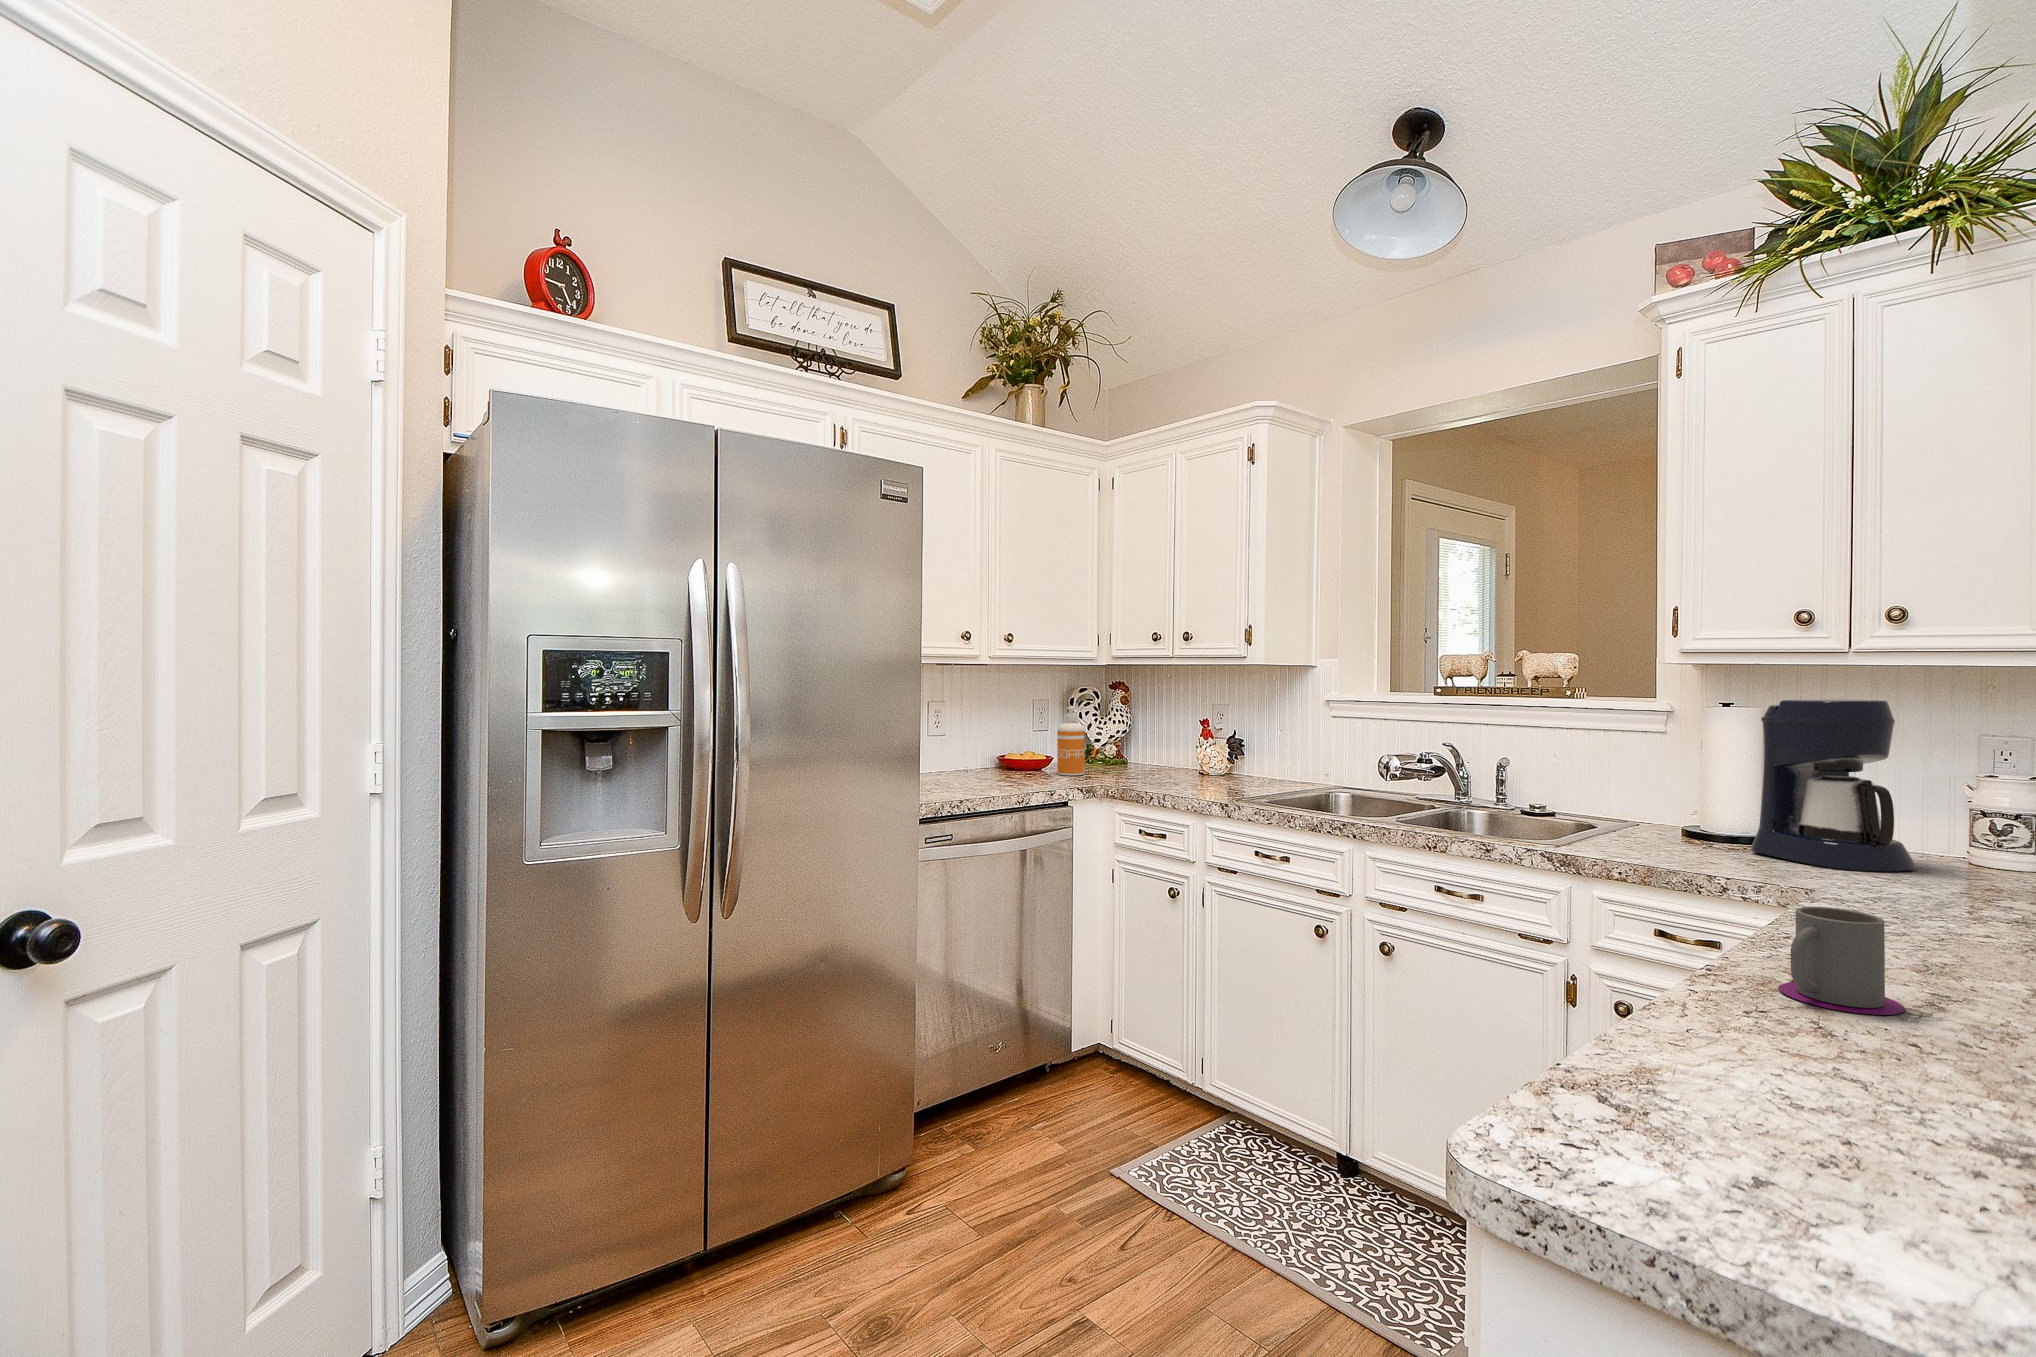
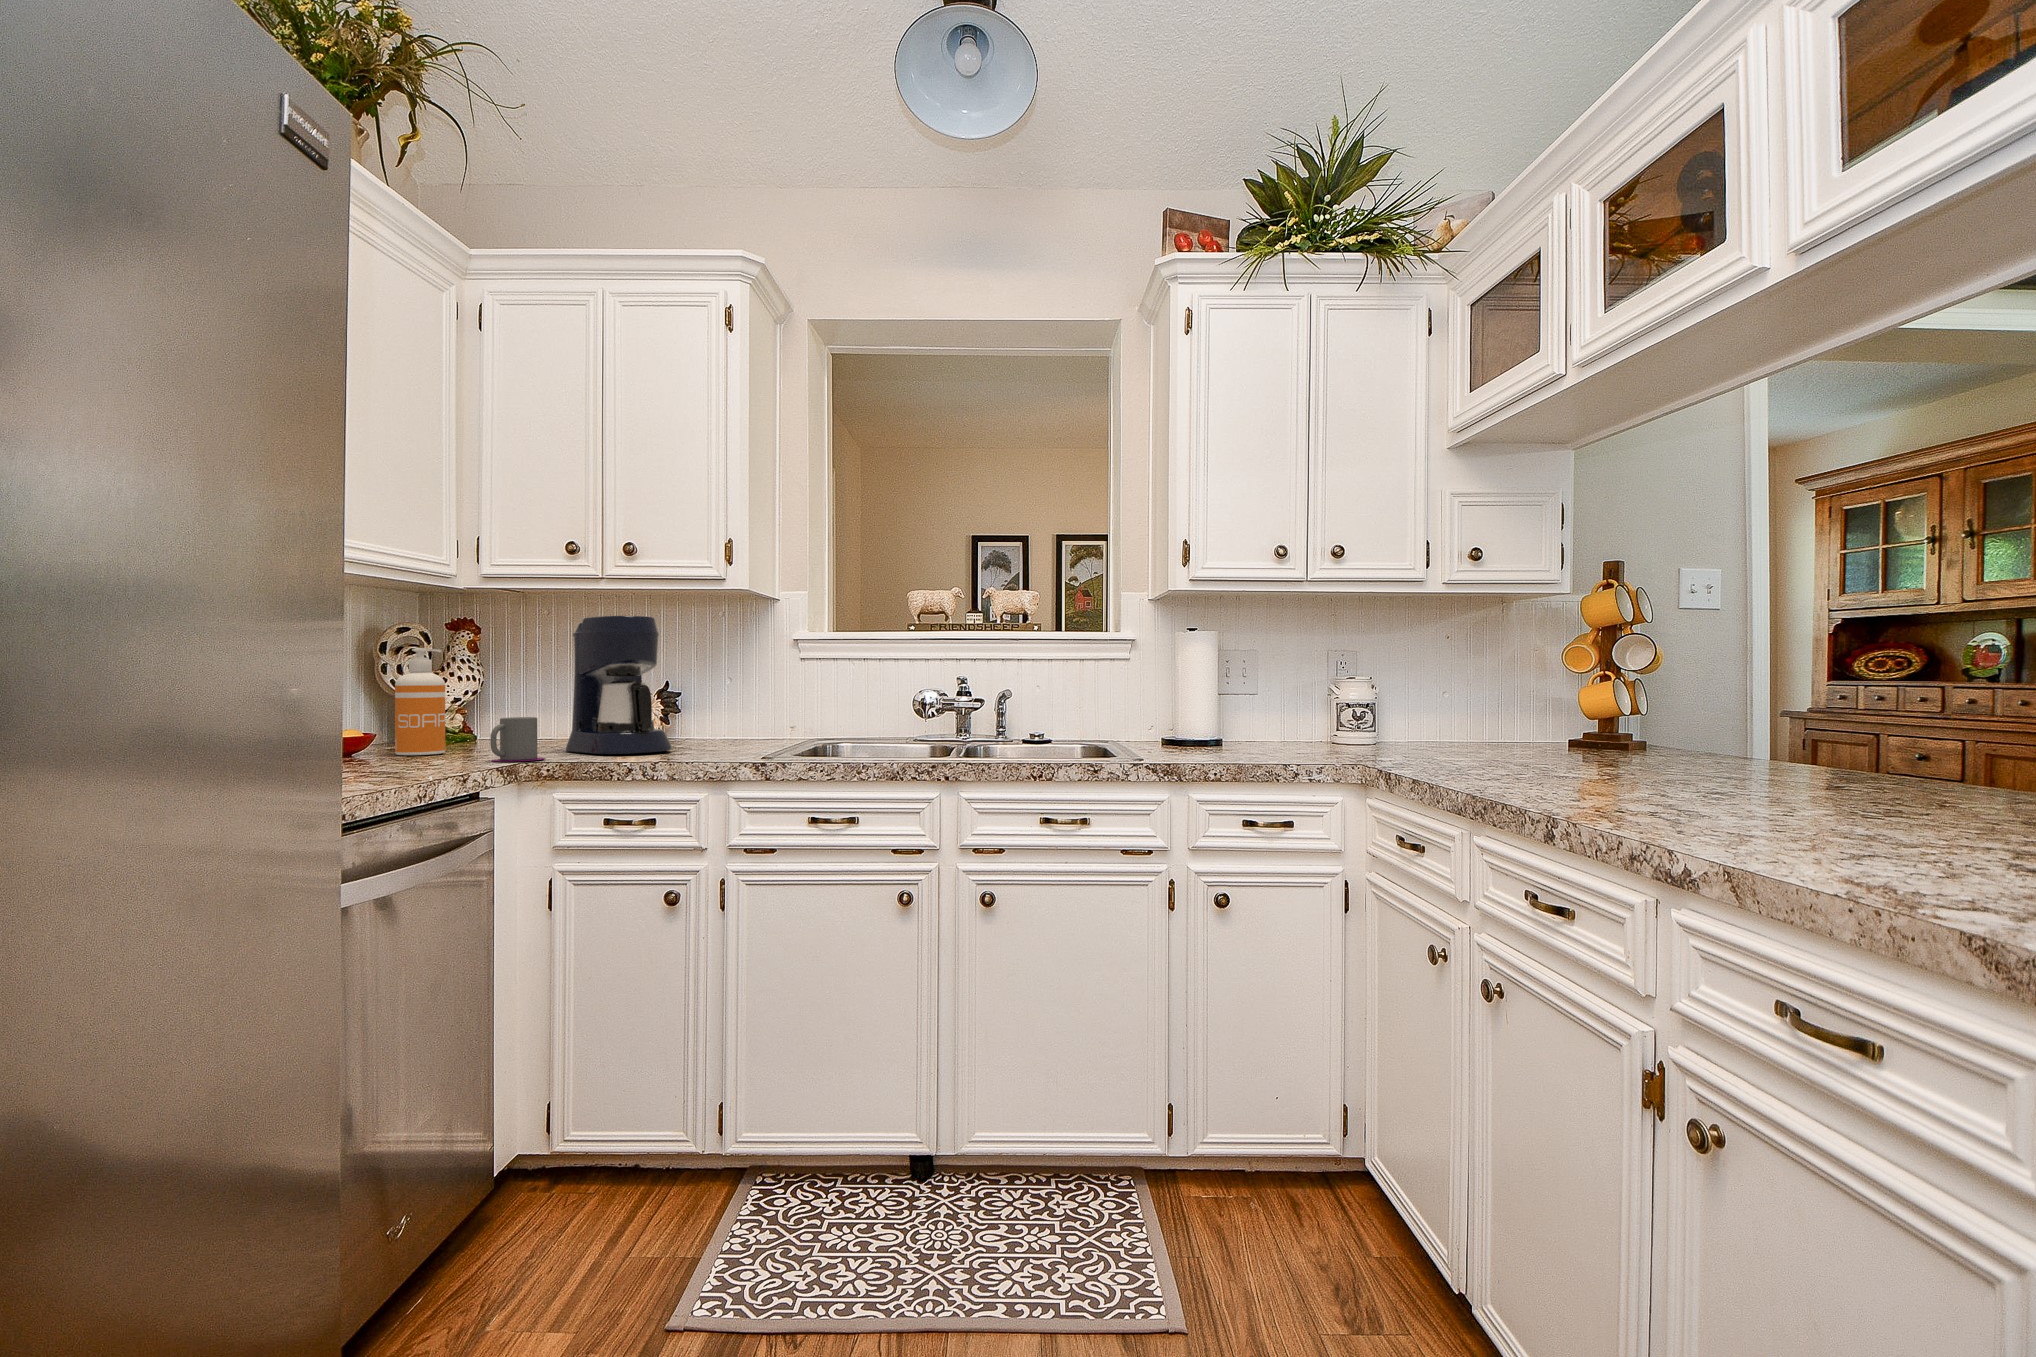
coffee maker: present [1751,699,1916,872] -> present [565,616,672,754]
mug: present [1778,907,1905,1015] -> present [490,717,545,762]

